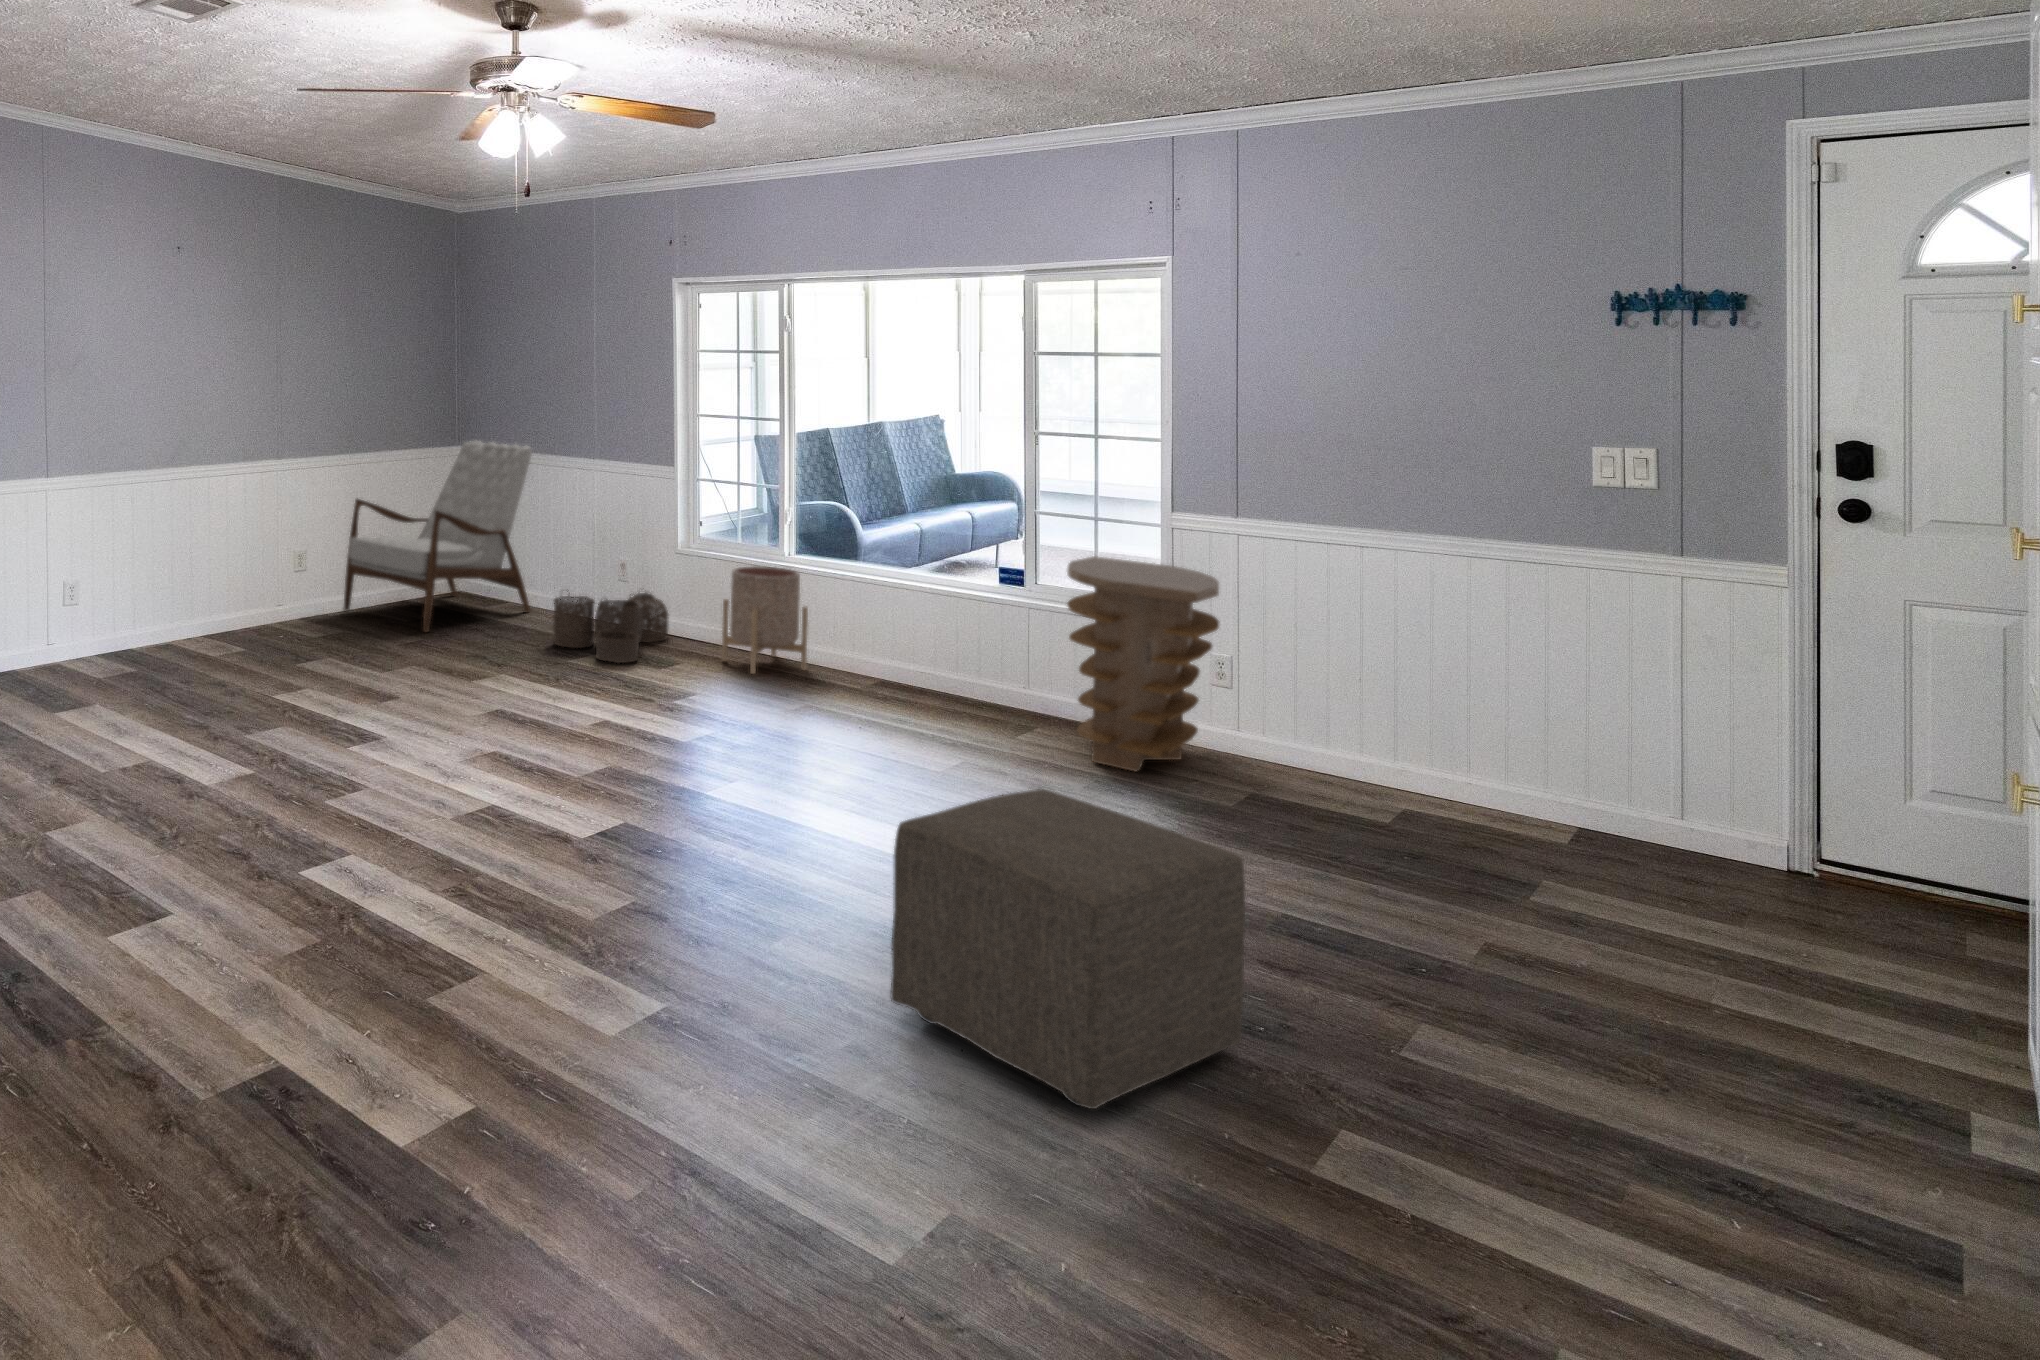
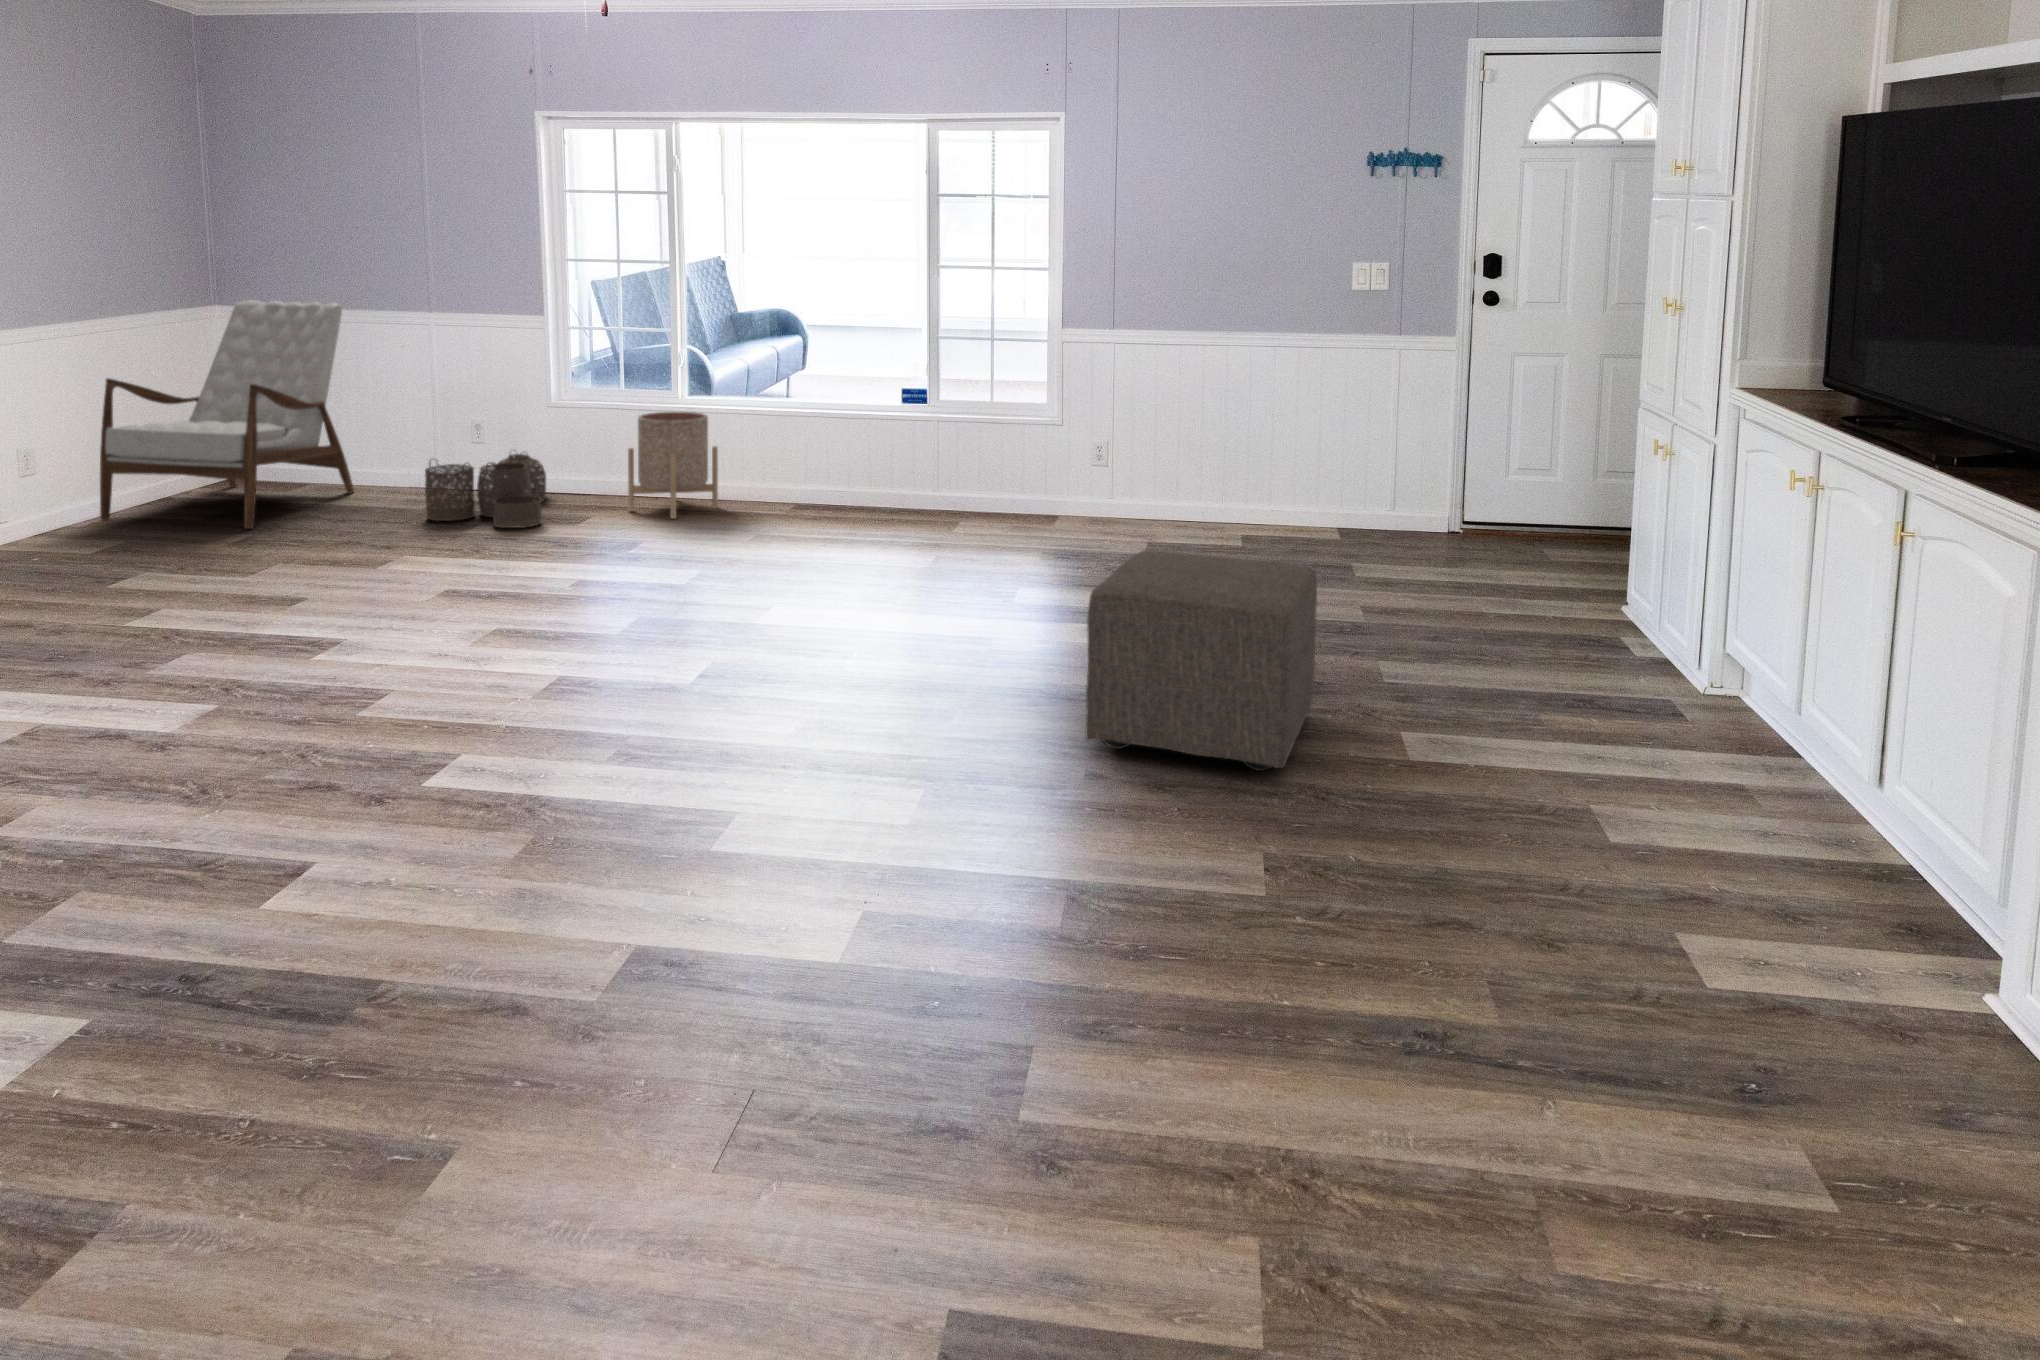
side table: present [1067,556,1219,771] -> none [989,372,1122,545]

